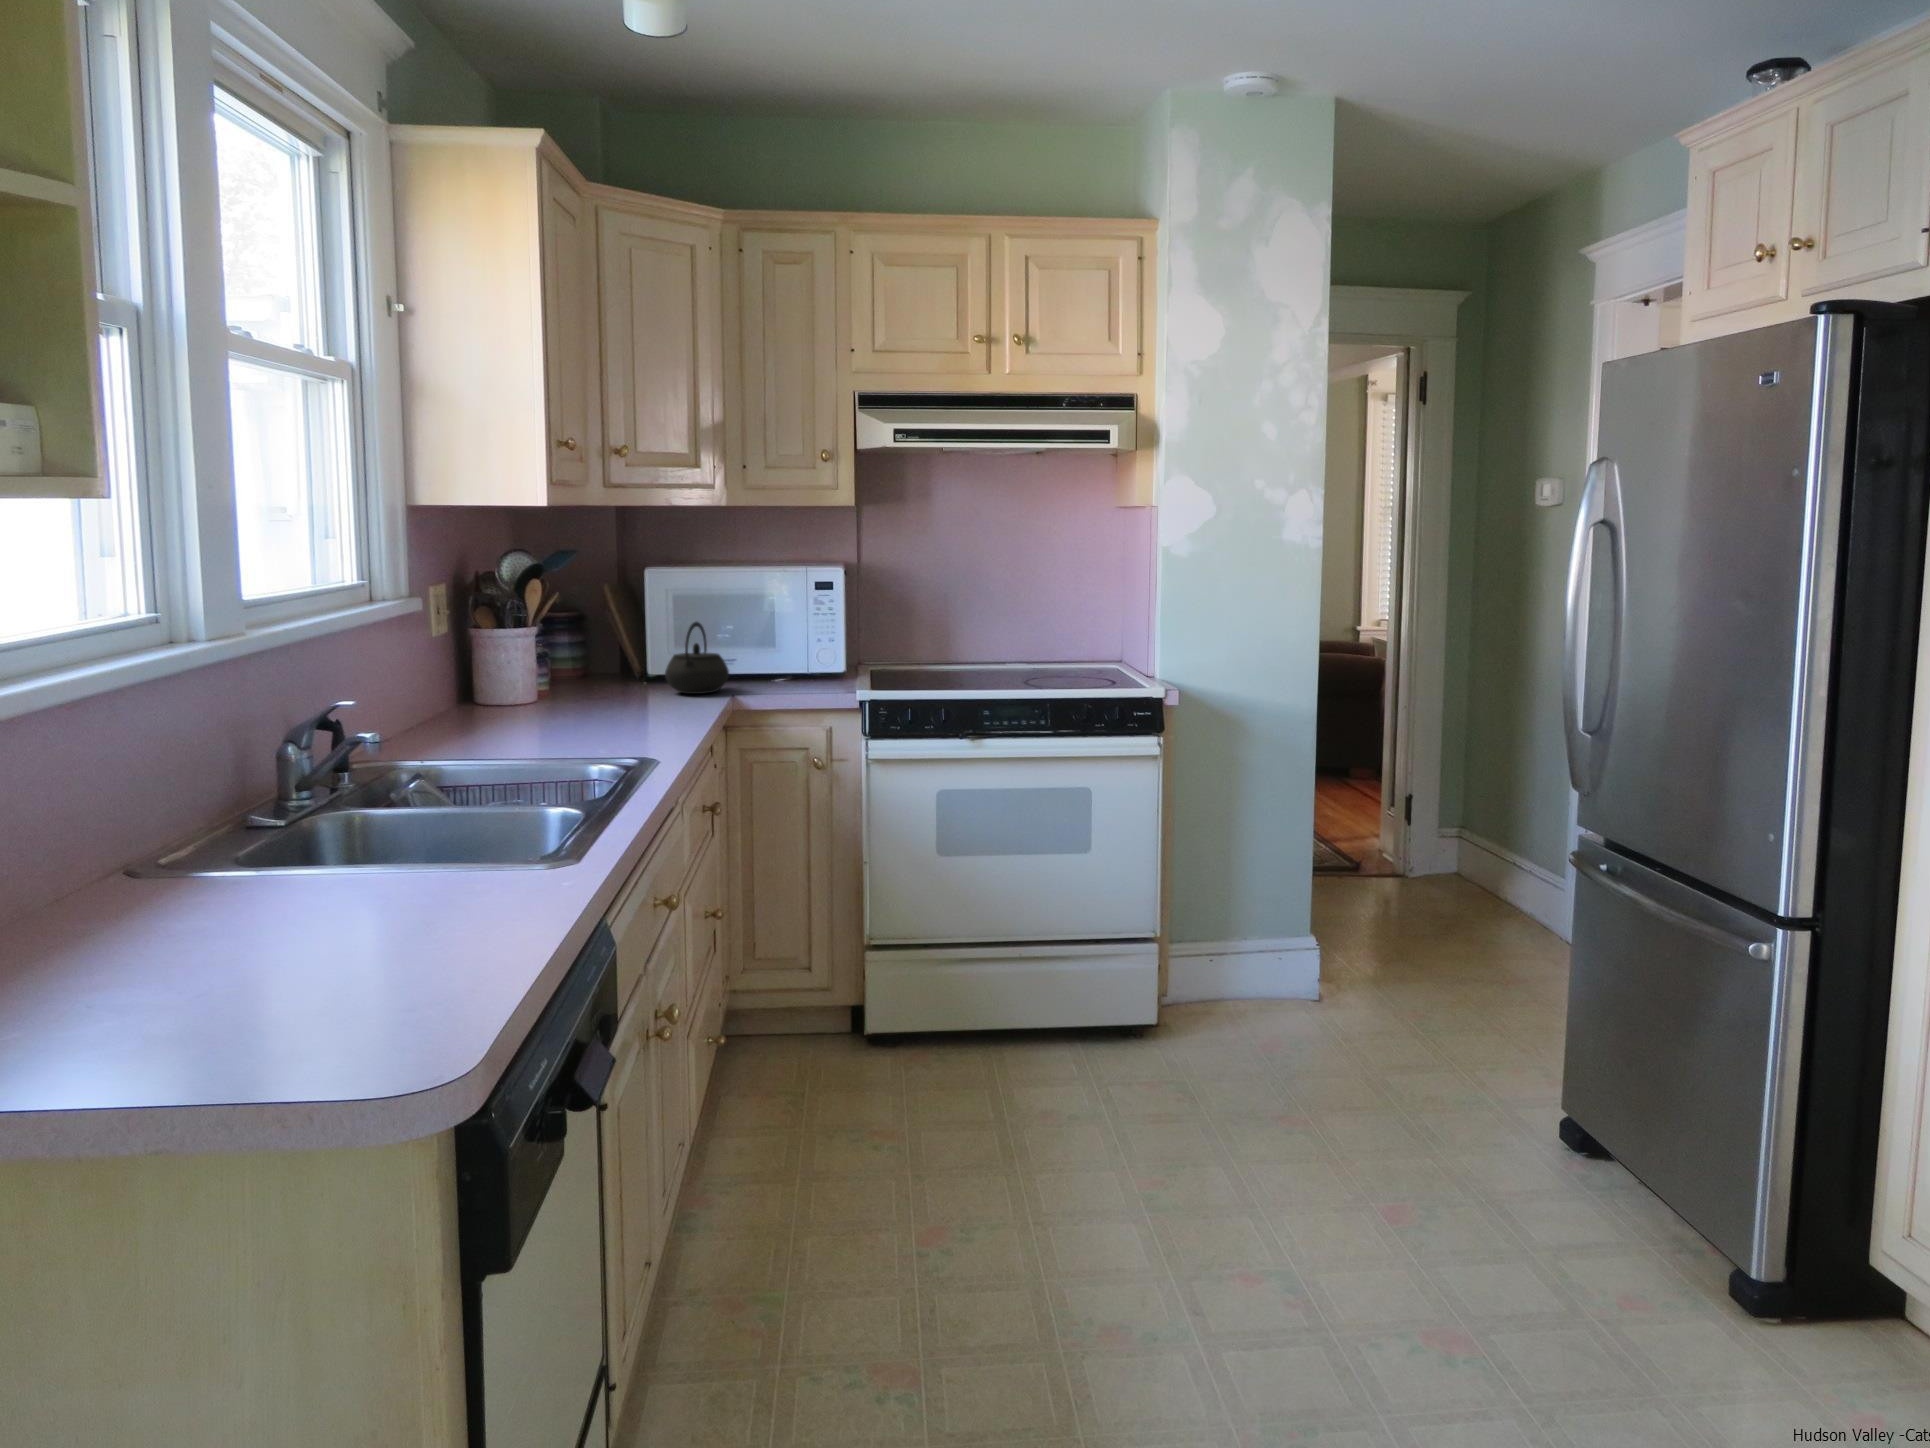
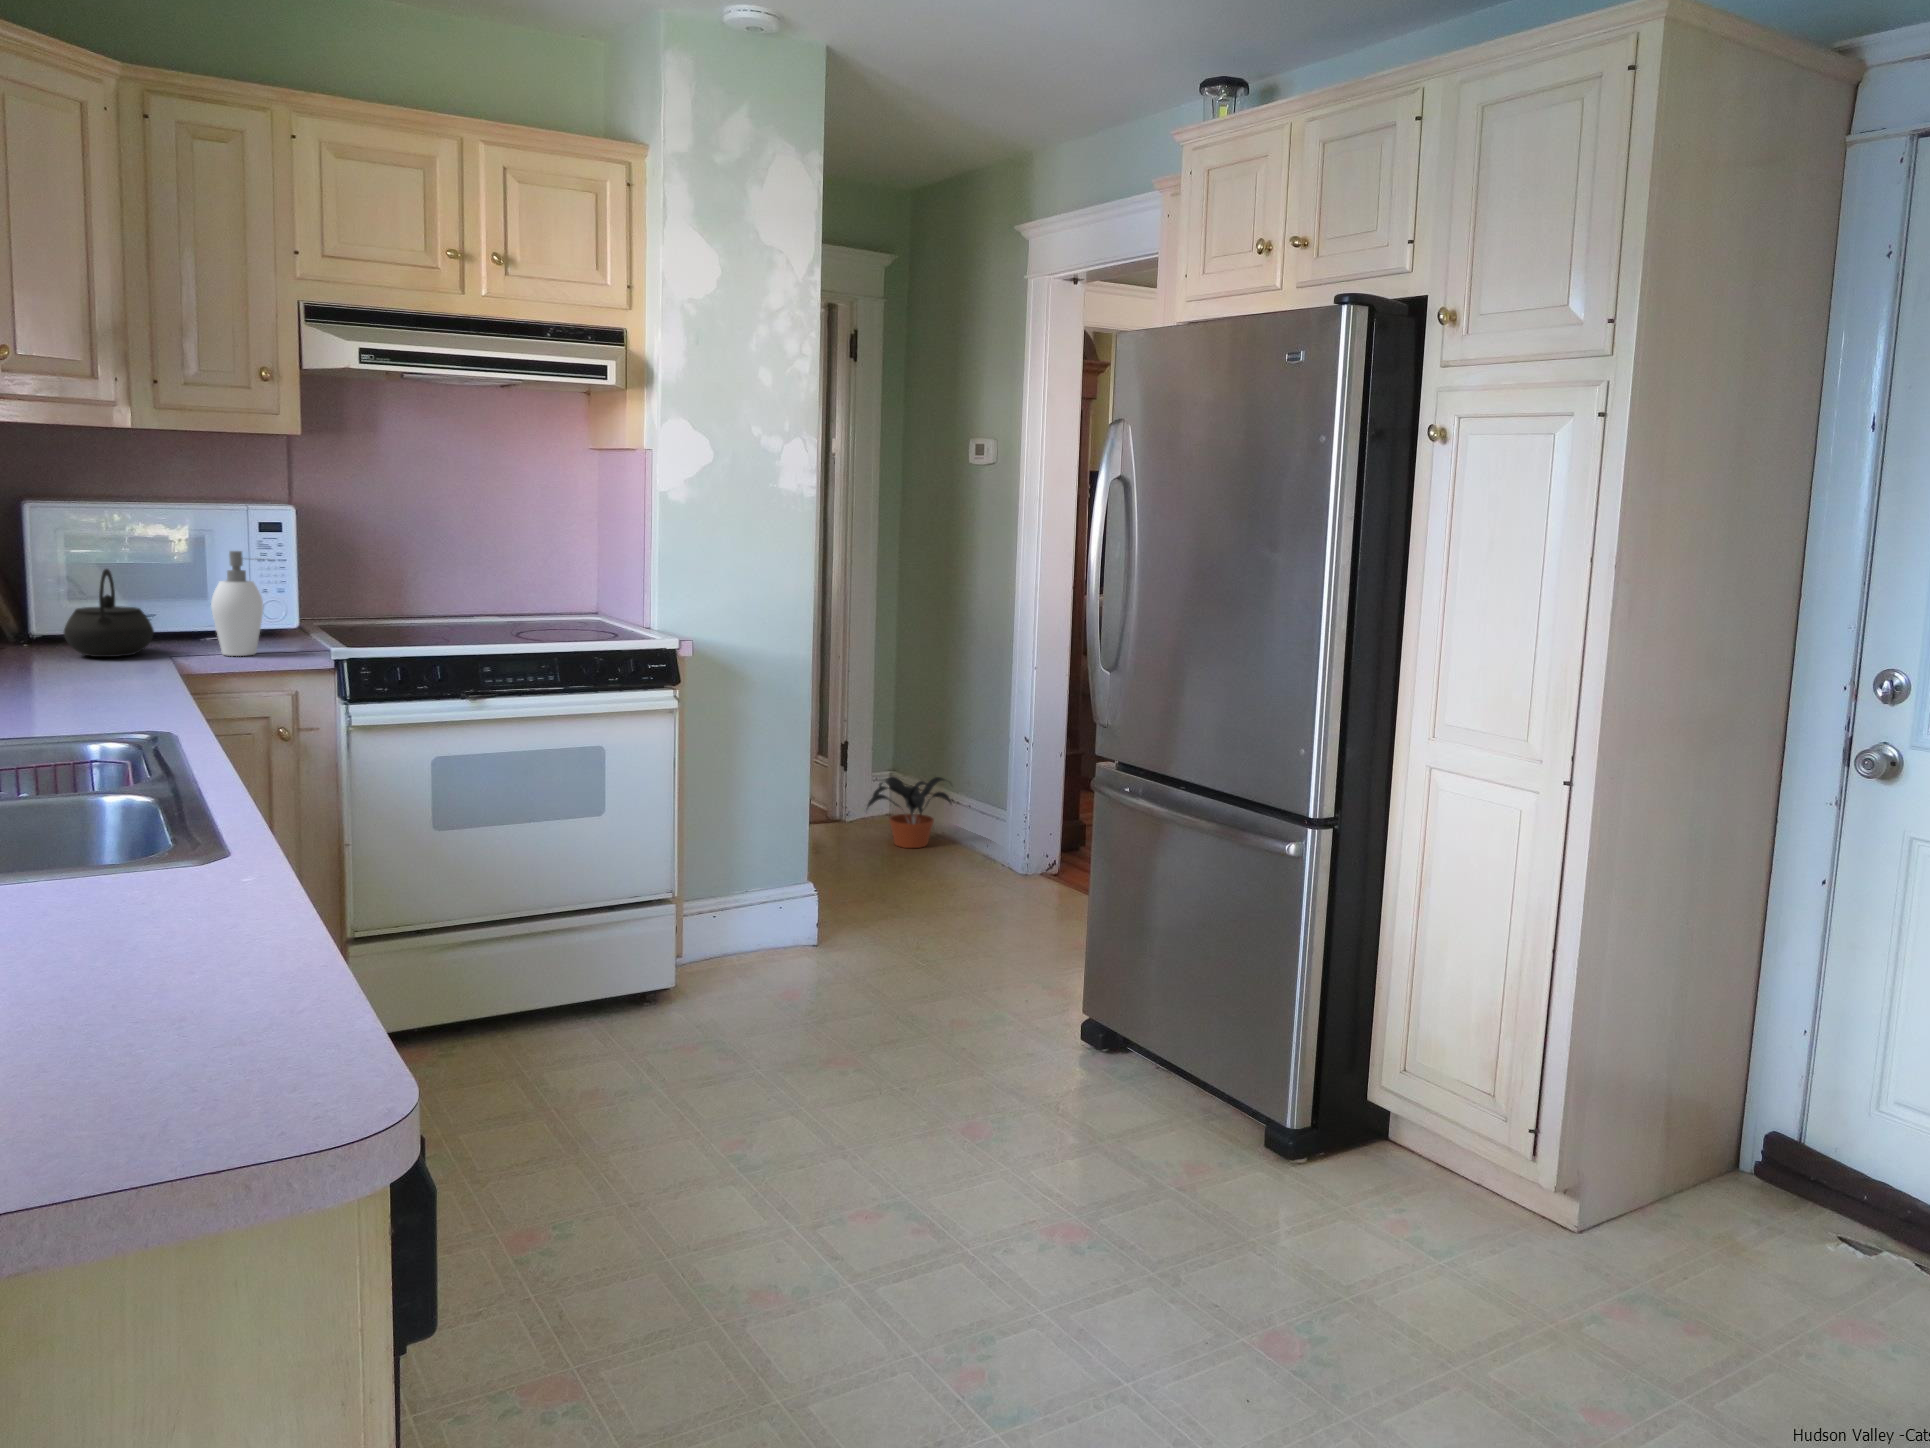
soap dispenser: none [767,606,814,695] -> present [211,551,263,656]
potted plant: none [1410,838,1509,916] -> present [867,777,951,848]

